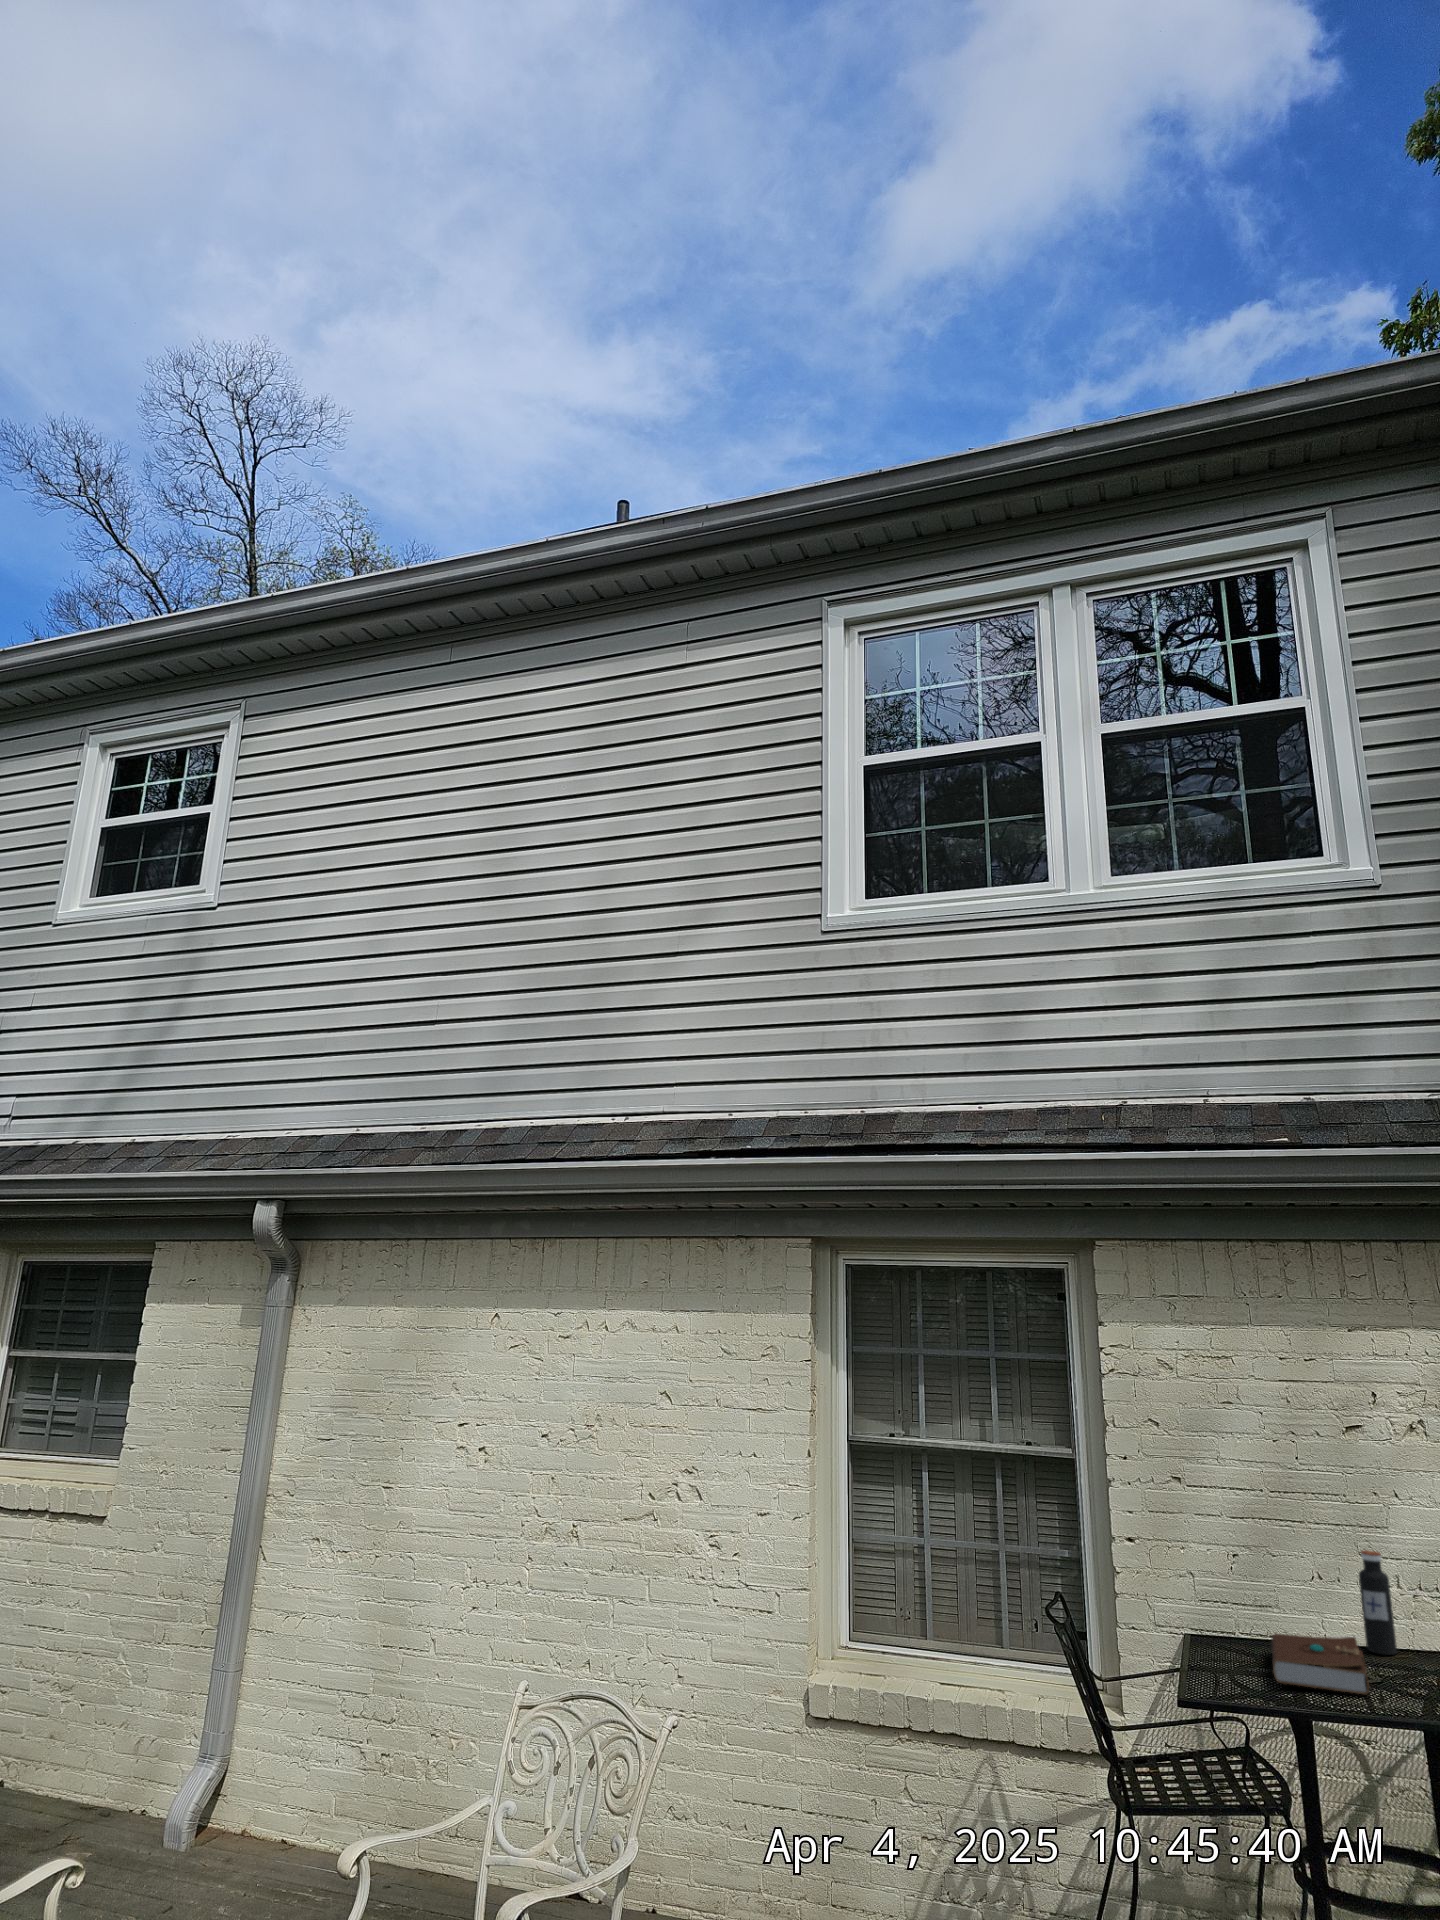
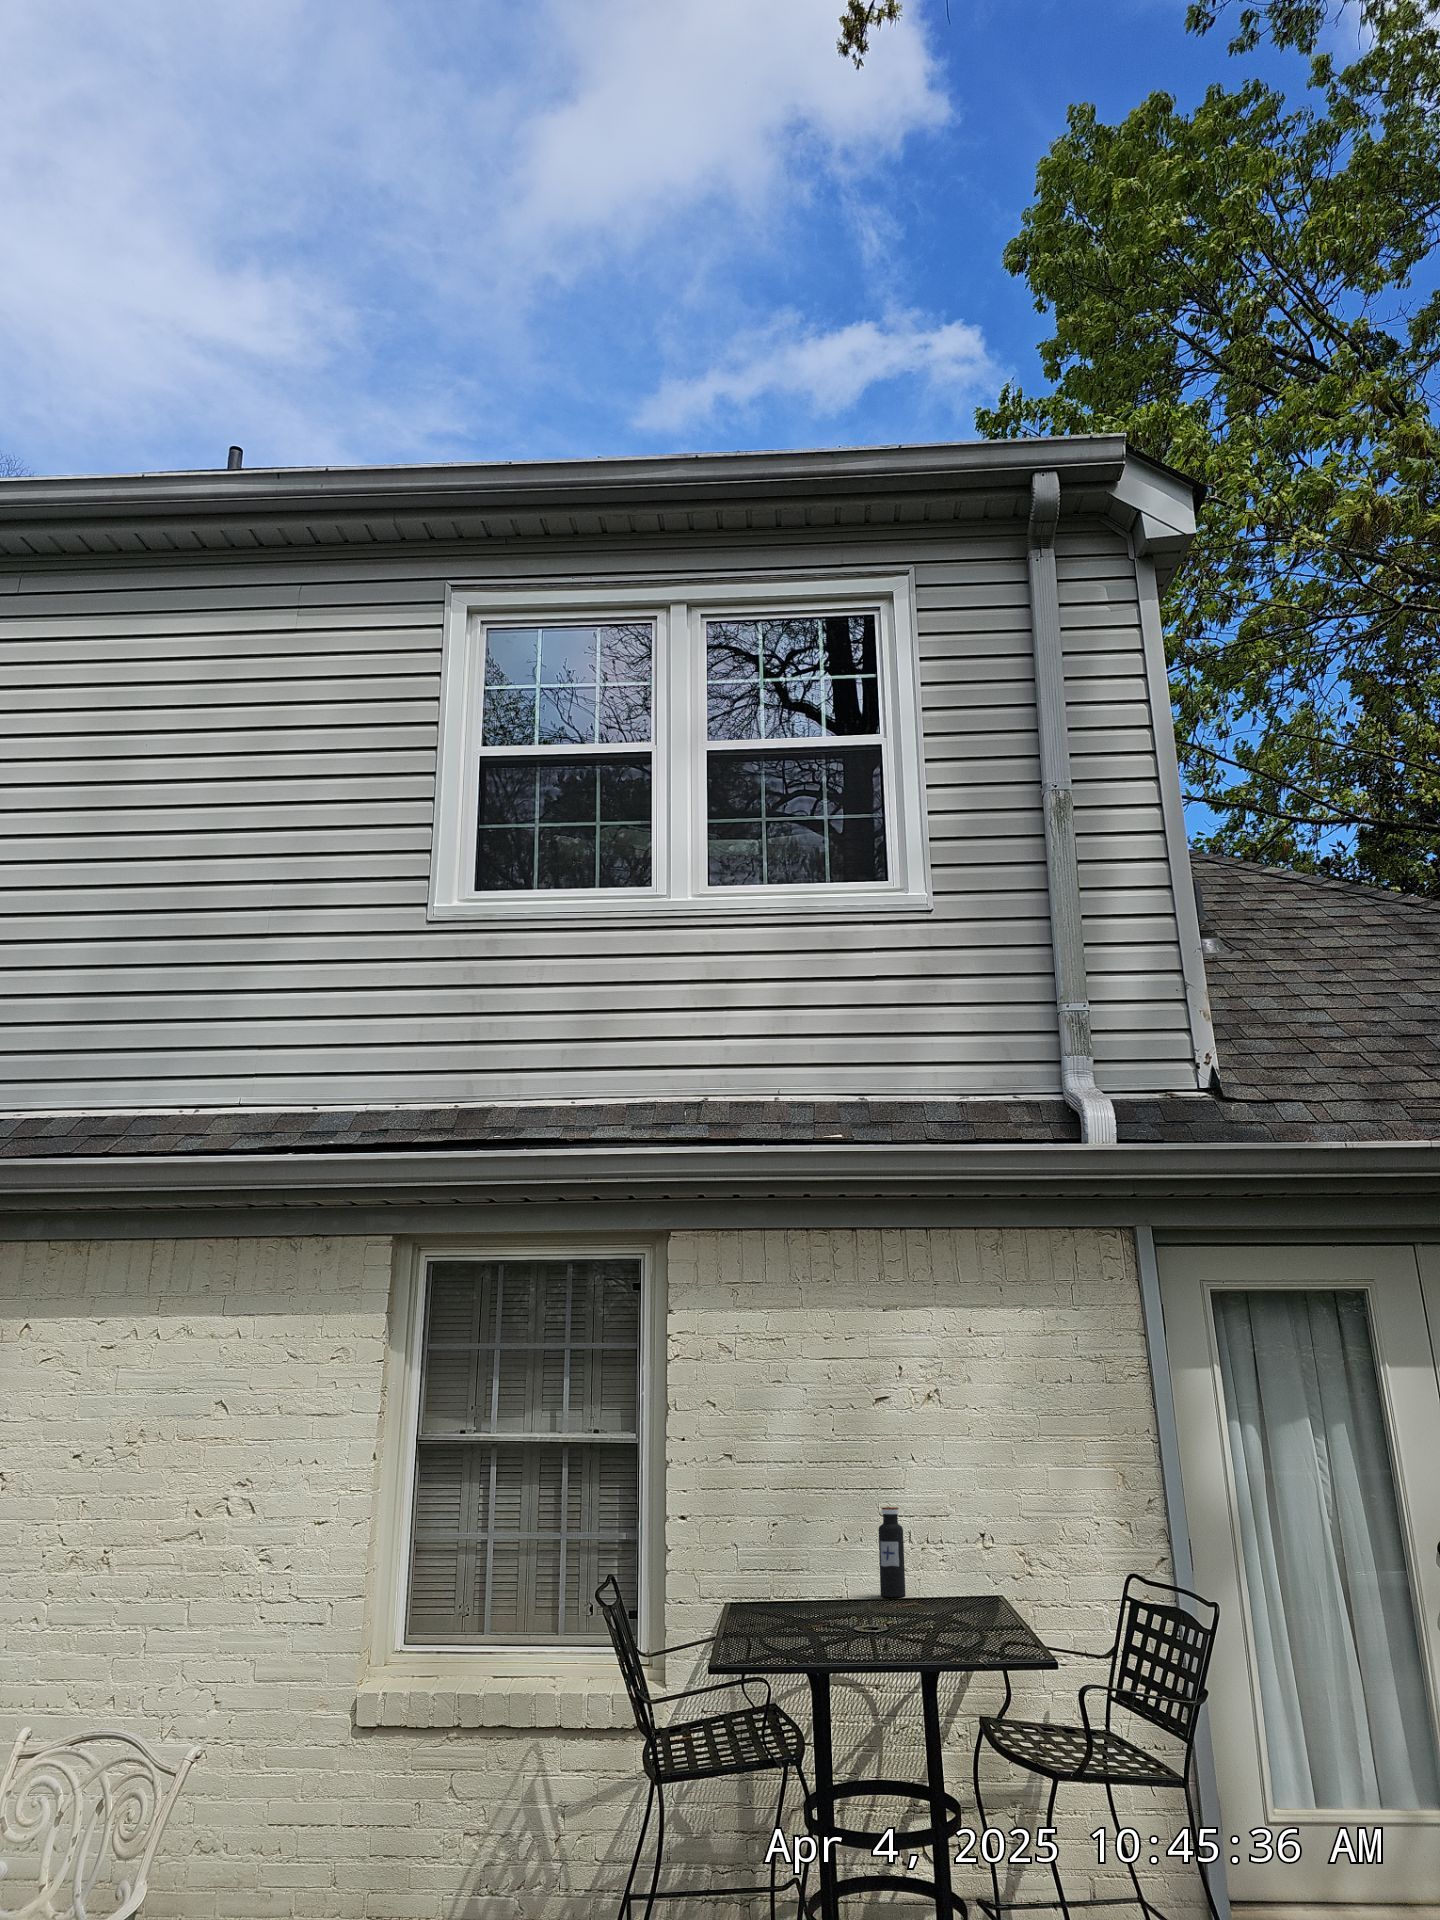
book: present [1271,1634,1369,1694] -> none [791,1582,873,1618]

